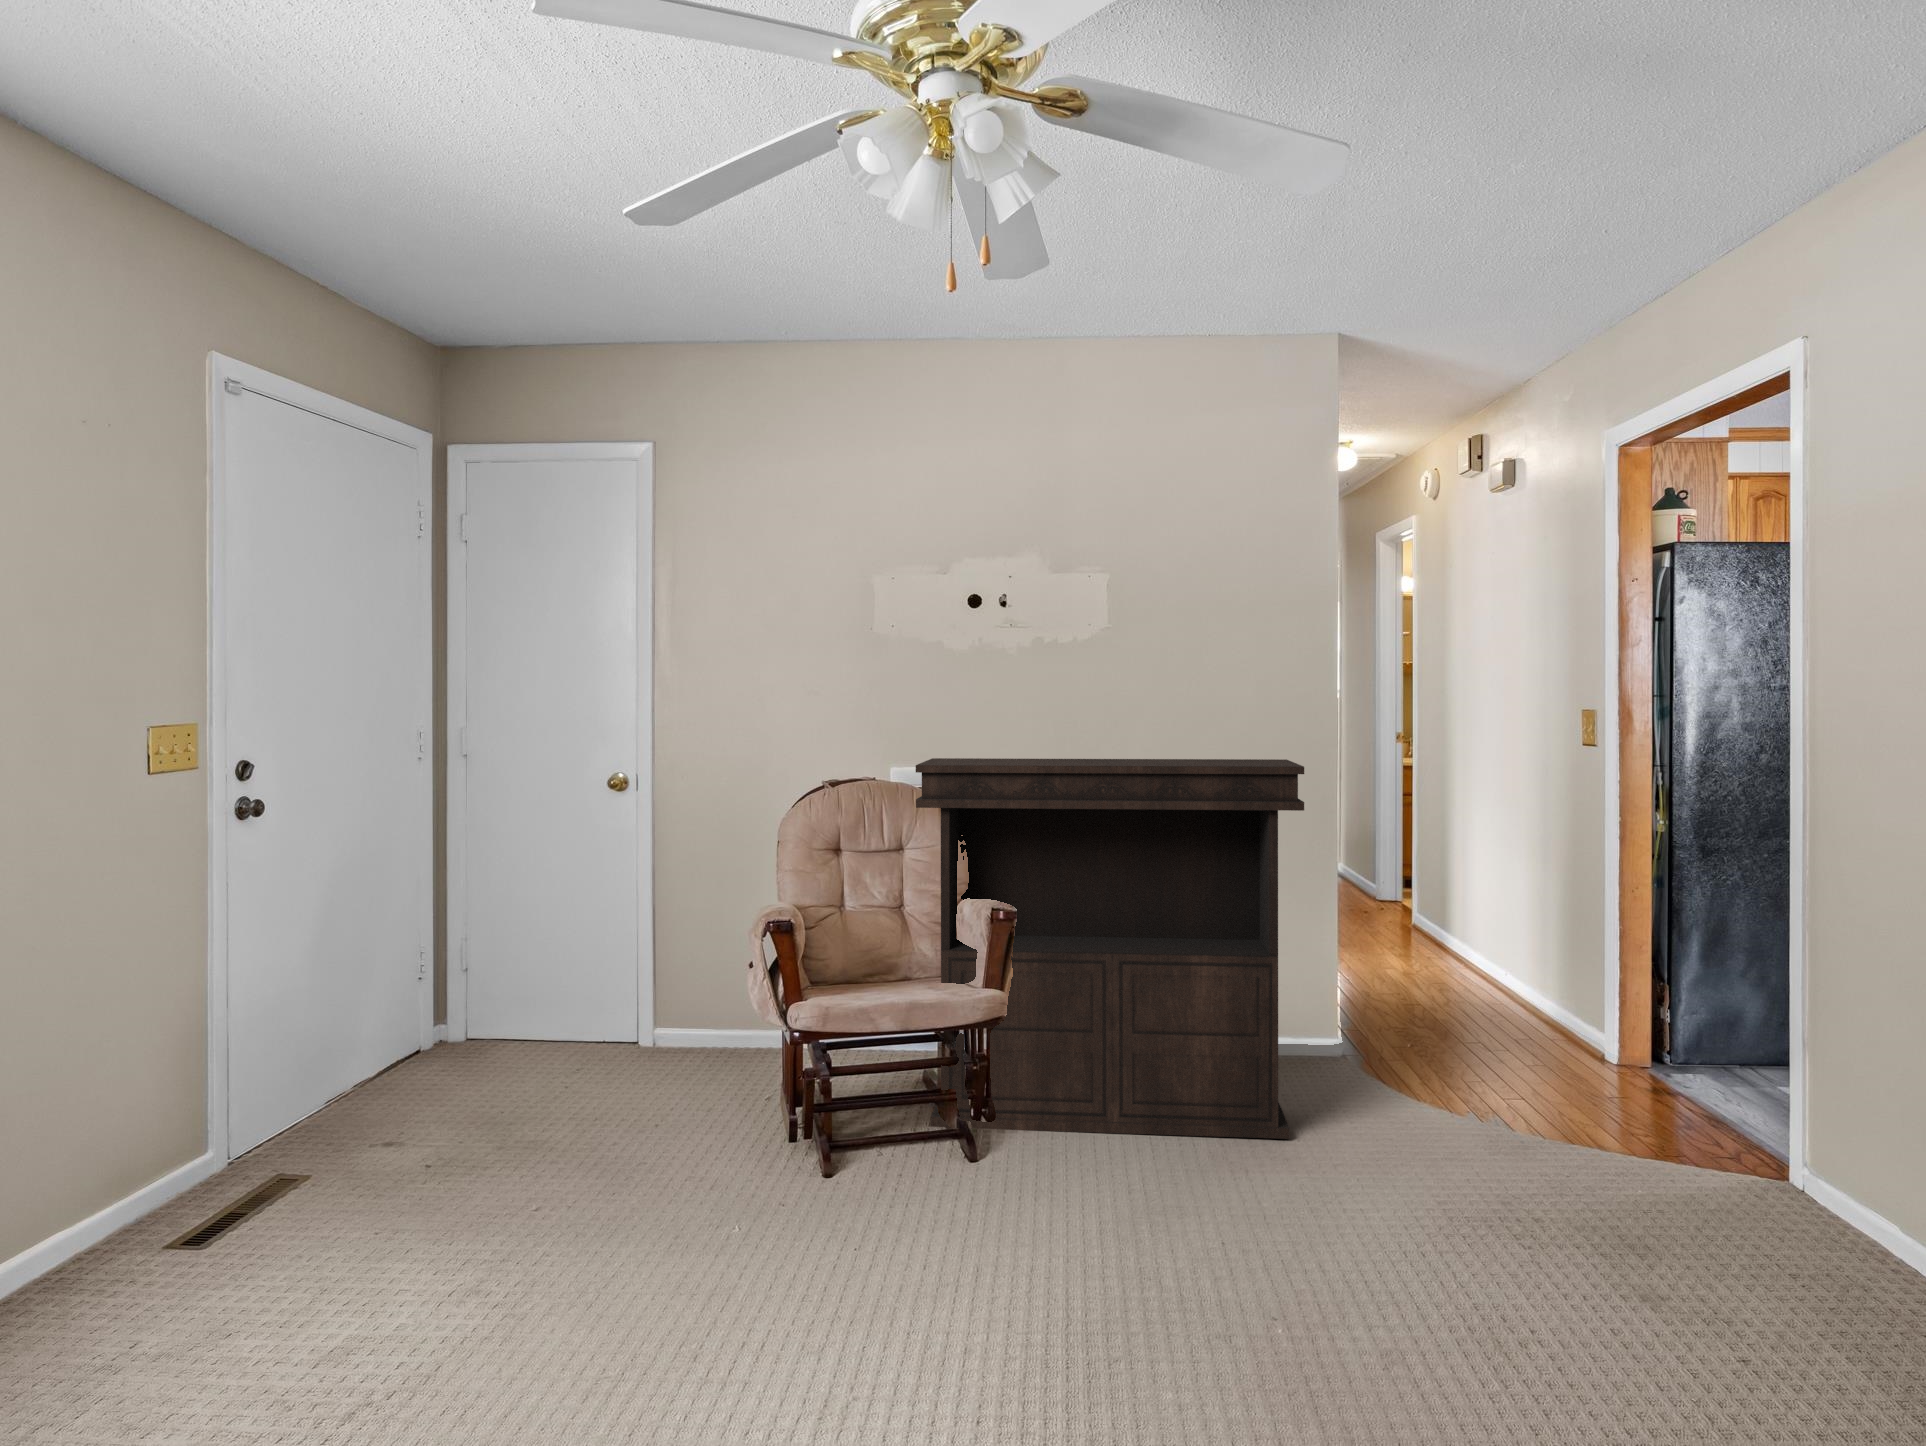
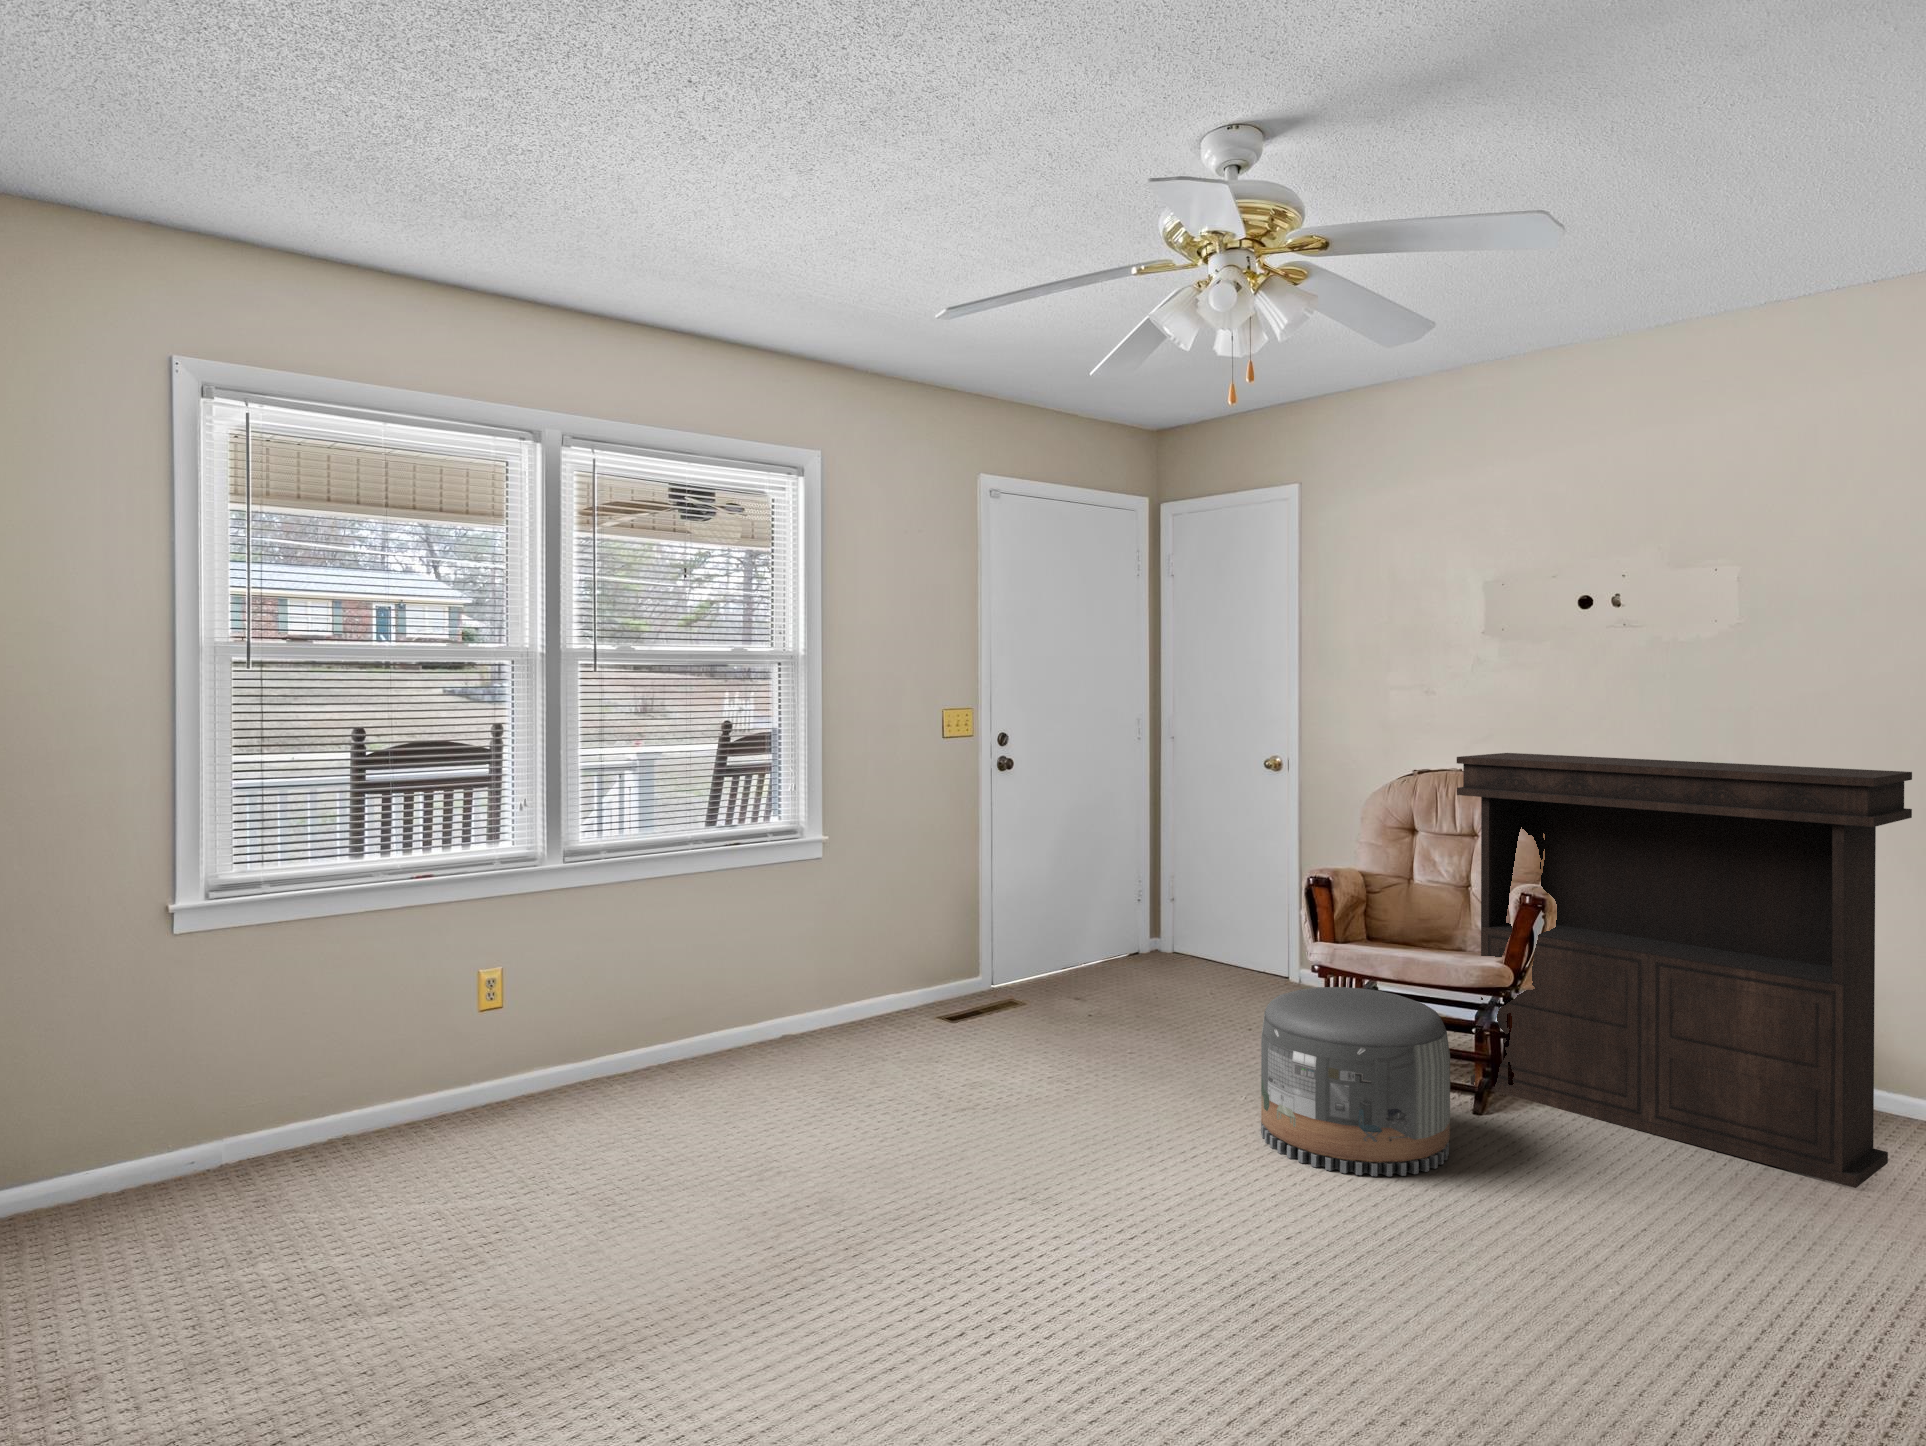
pouf: none [789,1051,1011,1303] -> present [1261,987,1450,1176]

